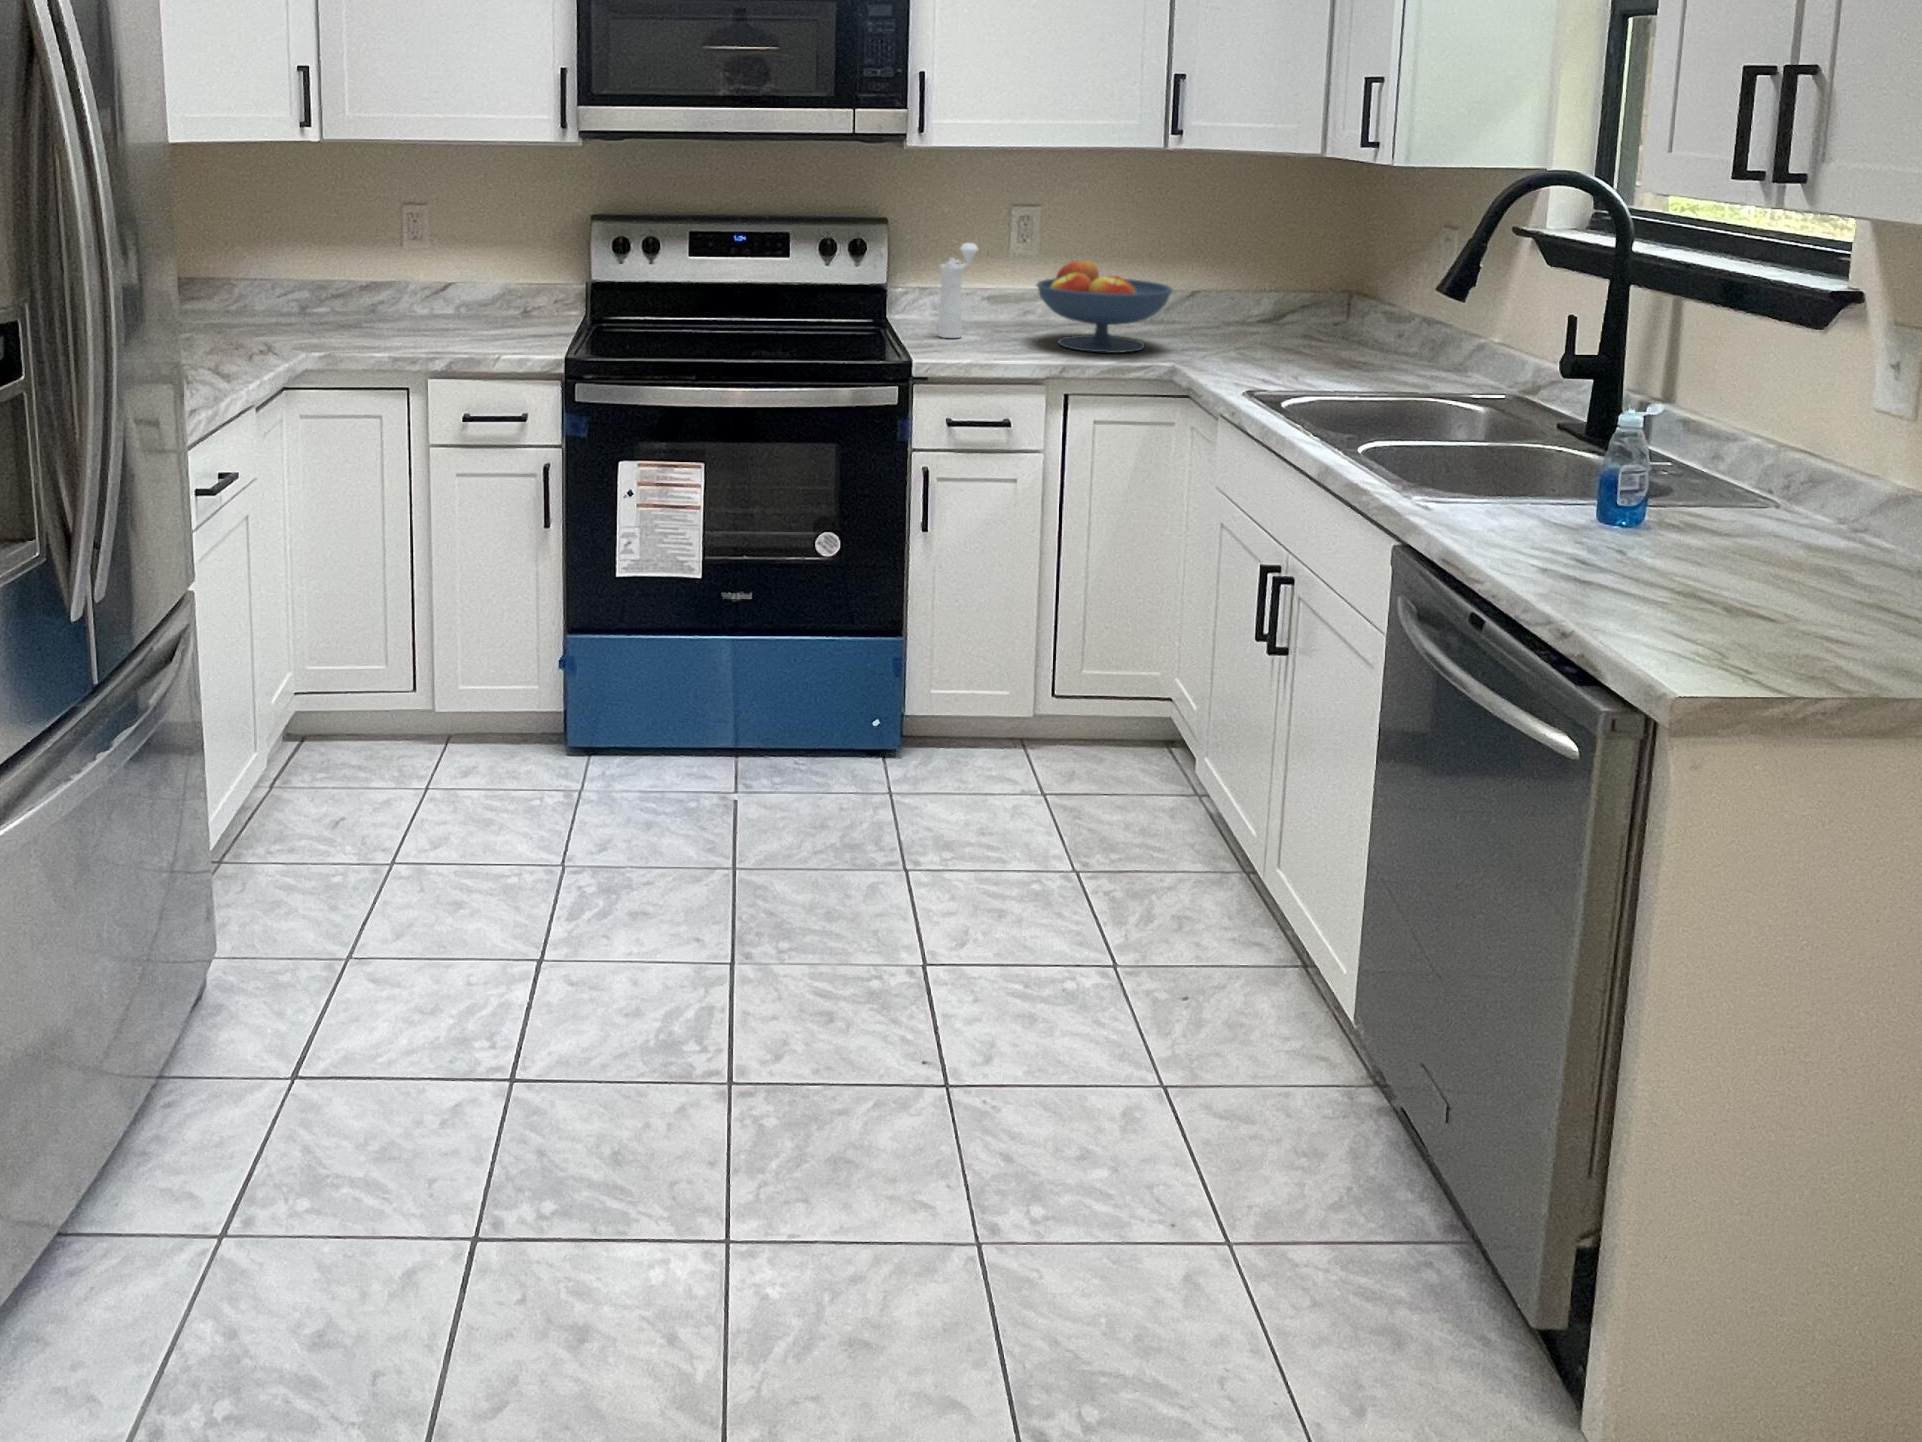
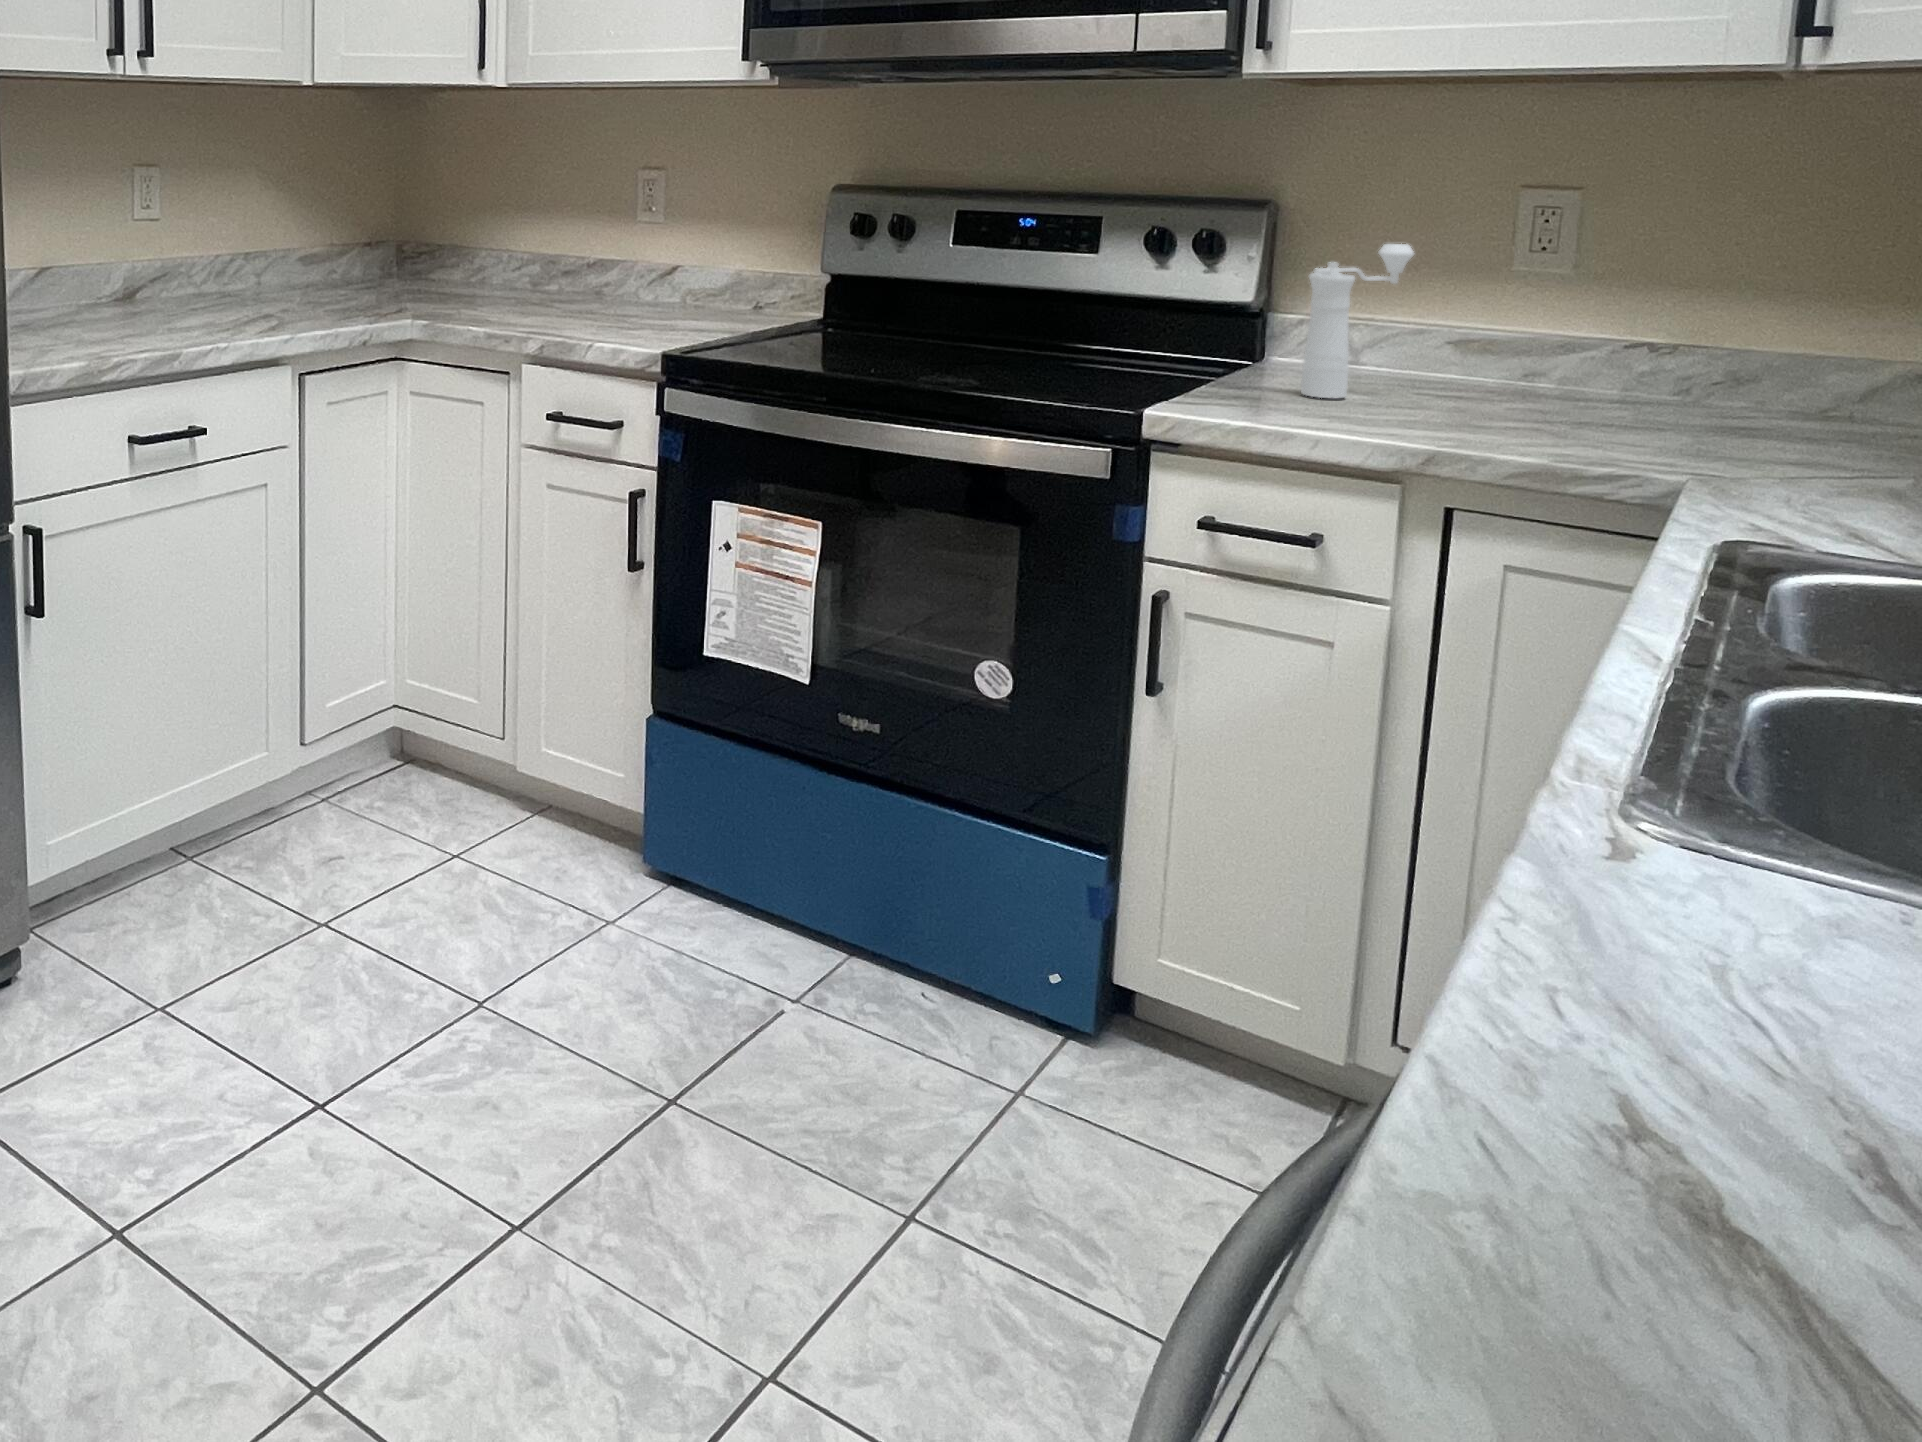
fruit bowl: present [1037,261,1172,353] -> none [1471,277,1783,455]

